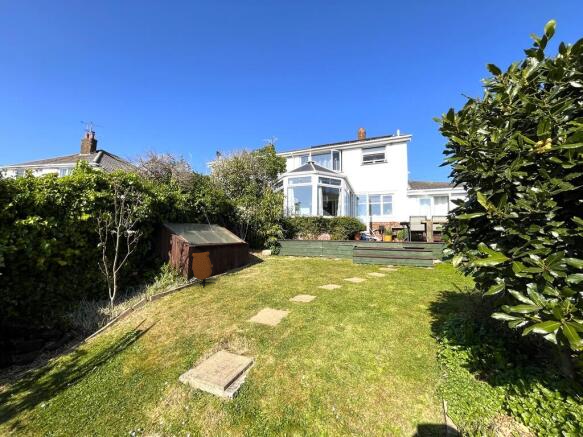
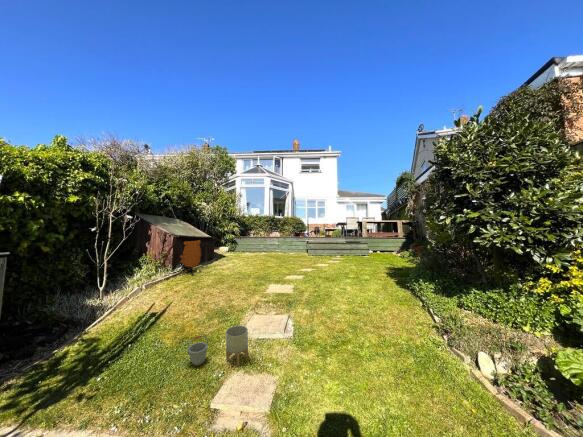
planter: none [129,373,160,426] -> present [226,326,248,366]
bucket: none [95,380,122,415] -> present [188,336,208,366]

